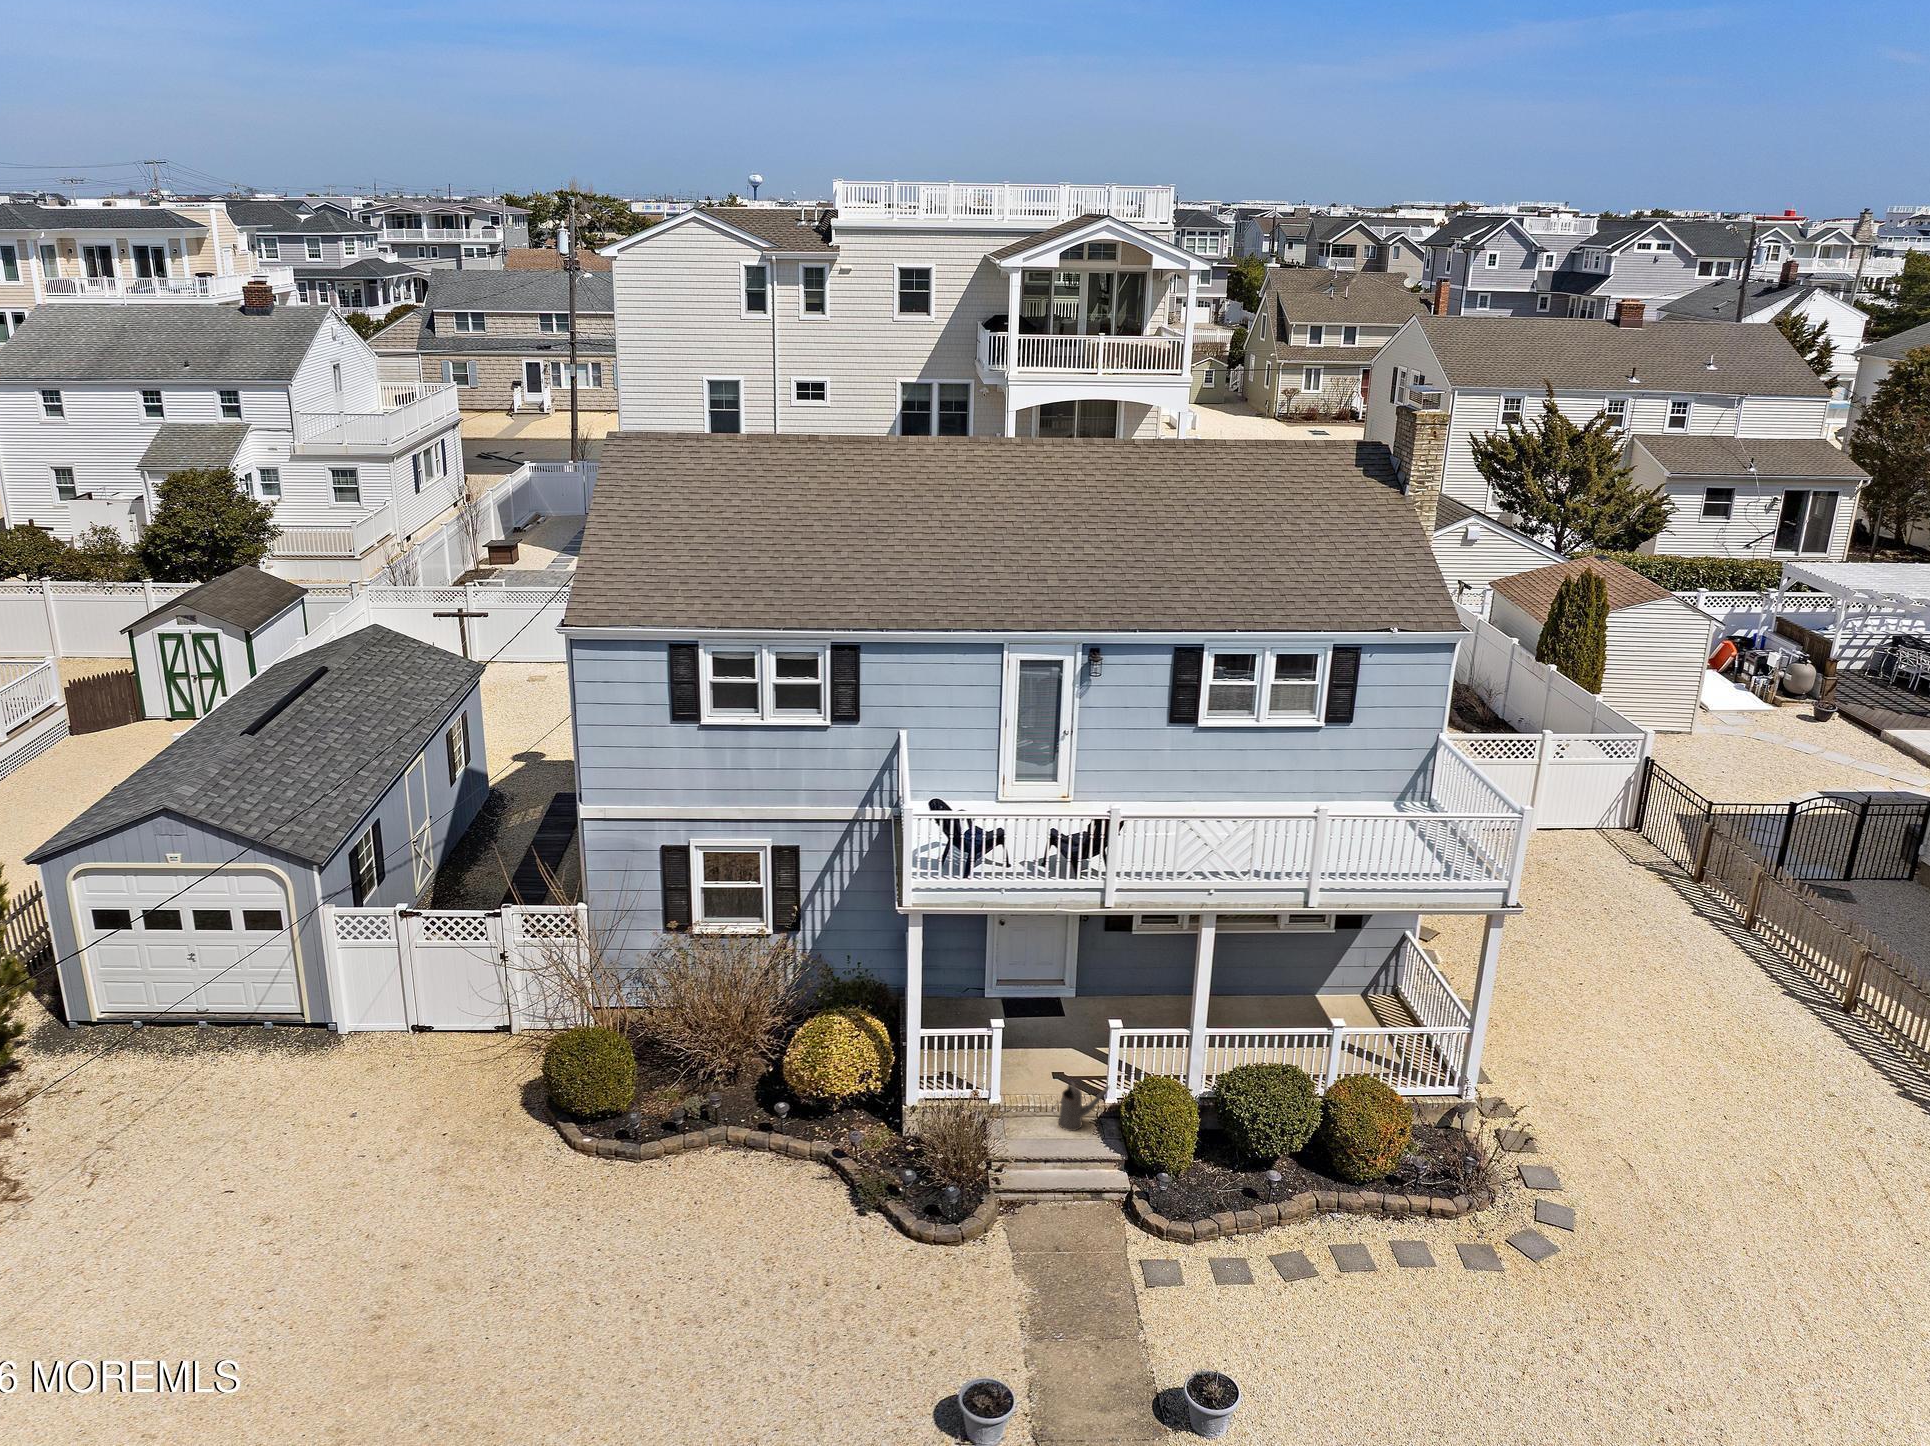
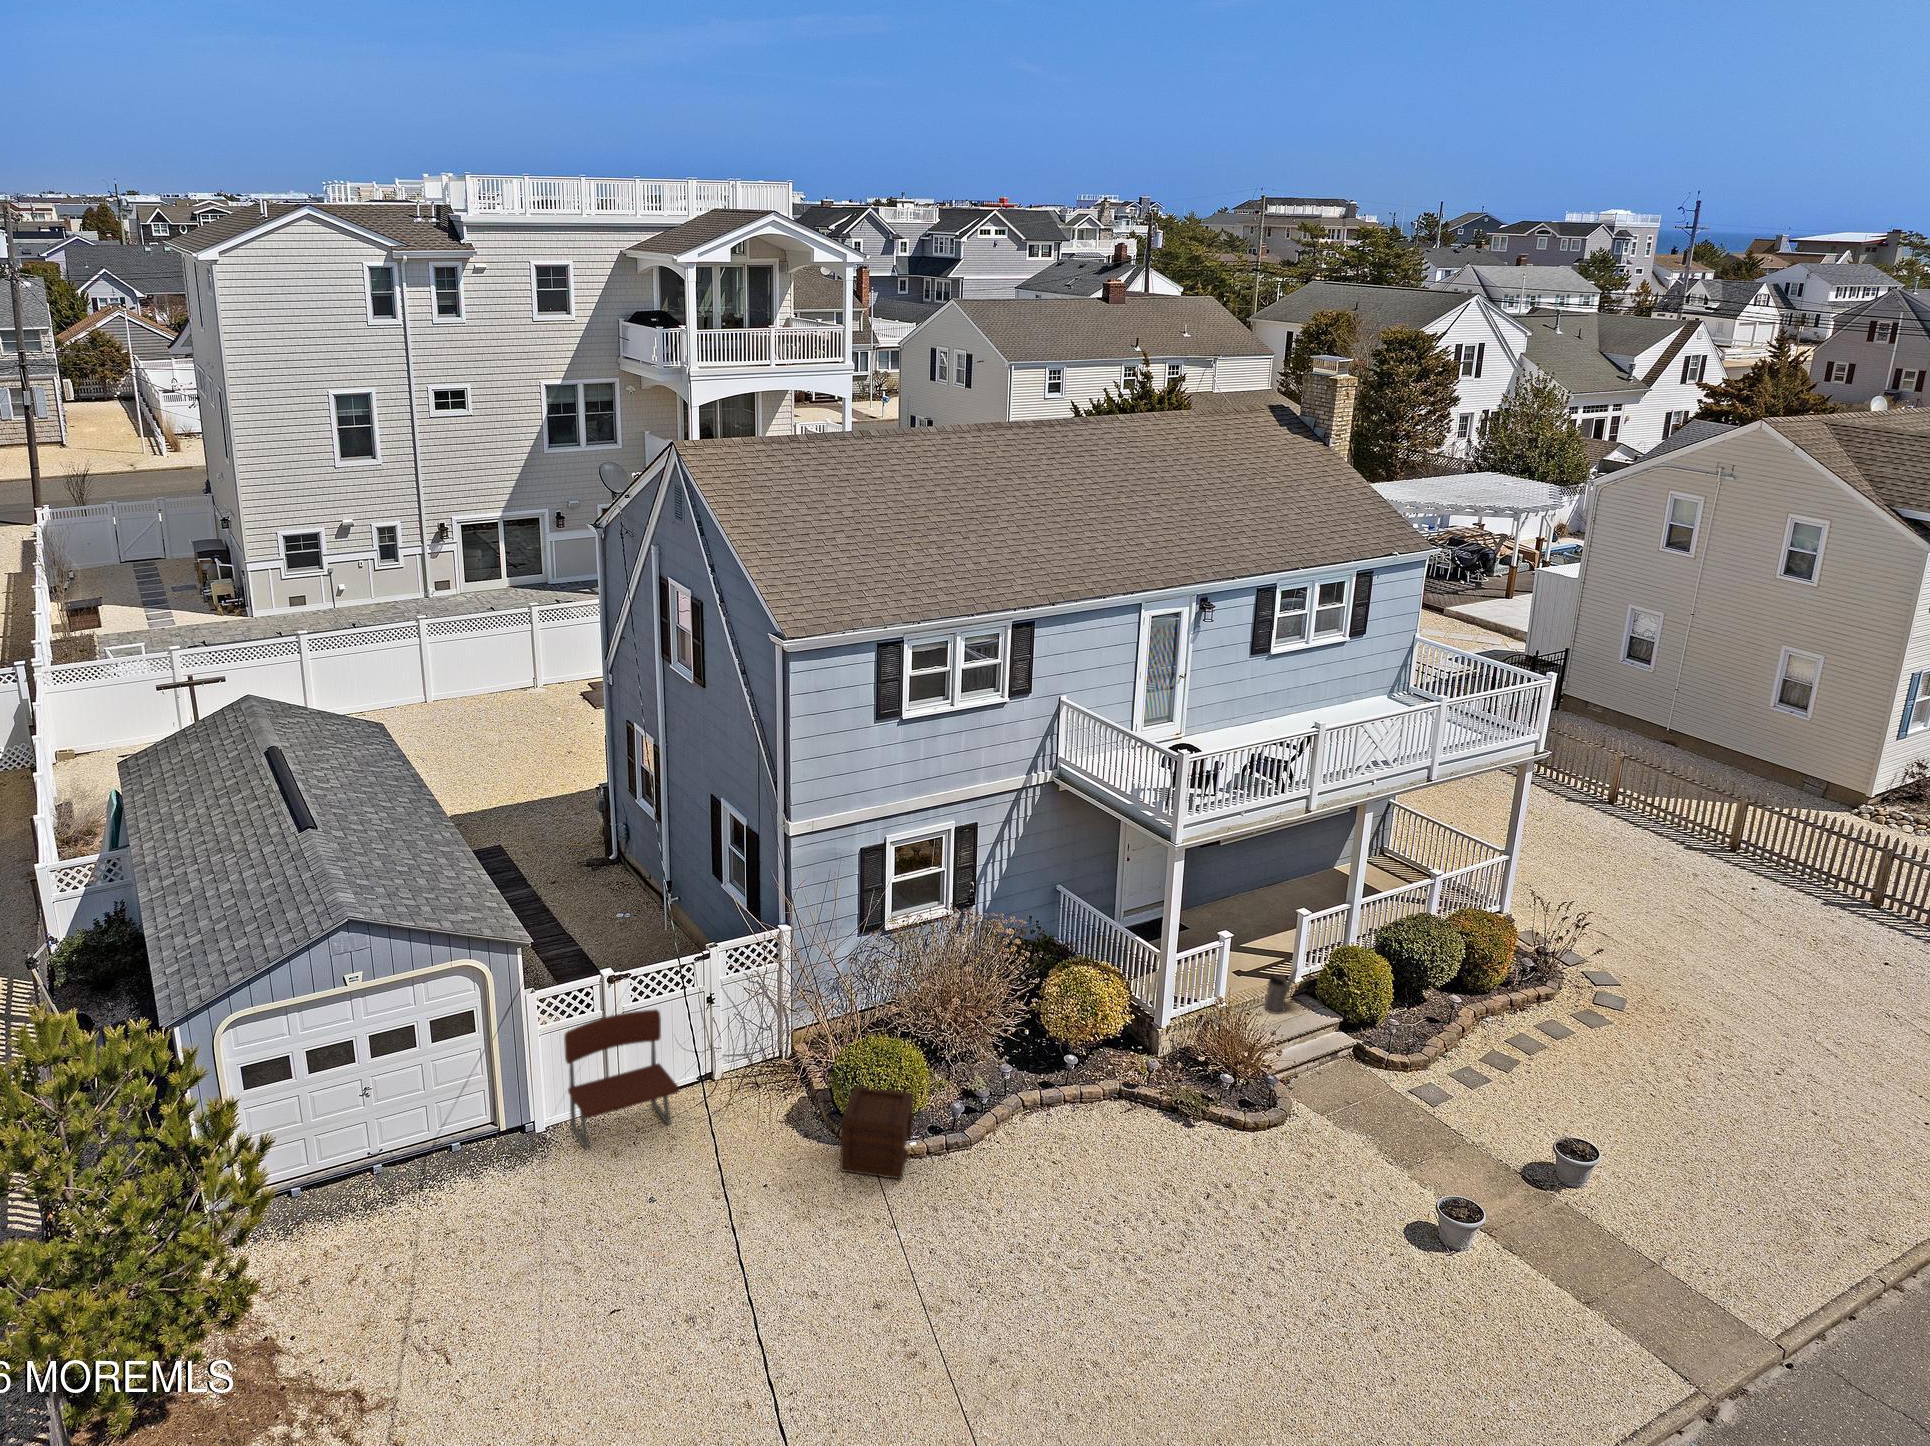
bench: none [338,947,443,1055] -> present [564,1009,679,1149]
wooden crate: none [492,1066,580,1164] -> present [840,1086,914,1179]

